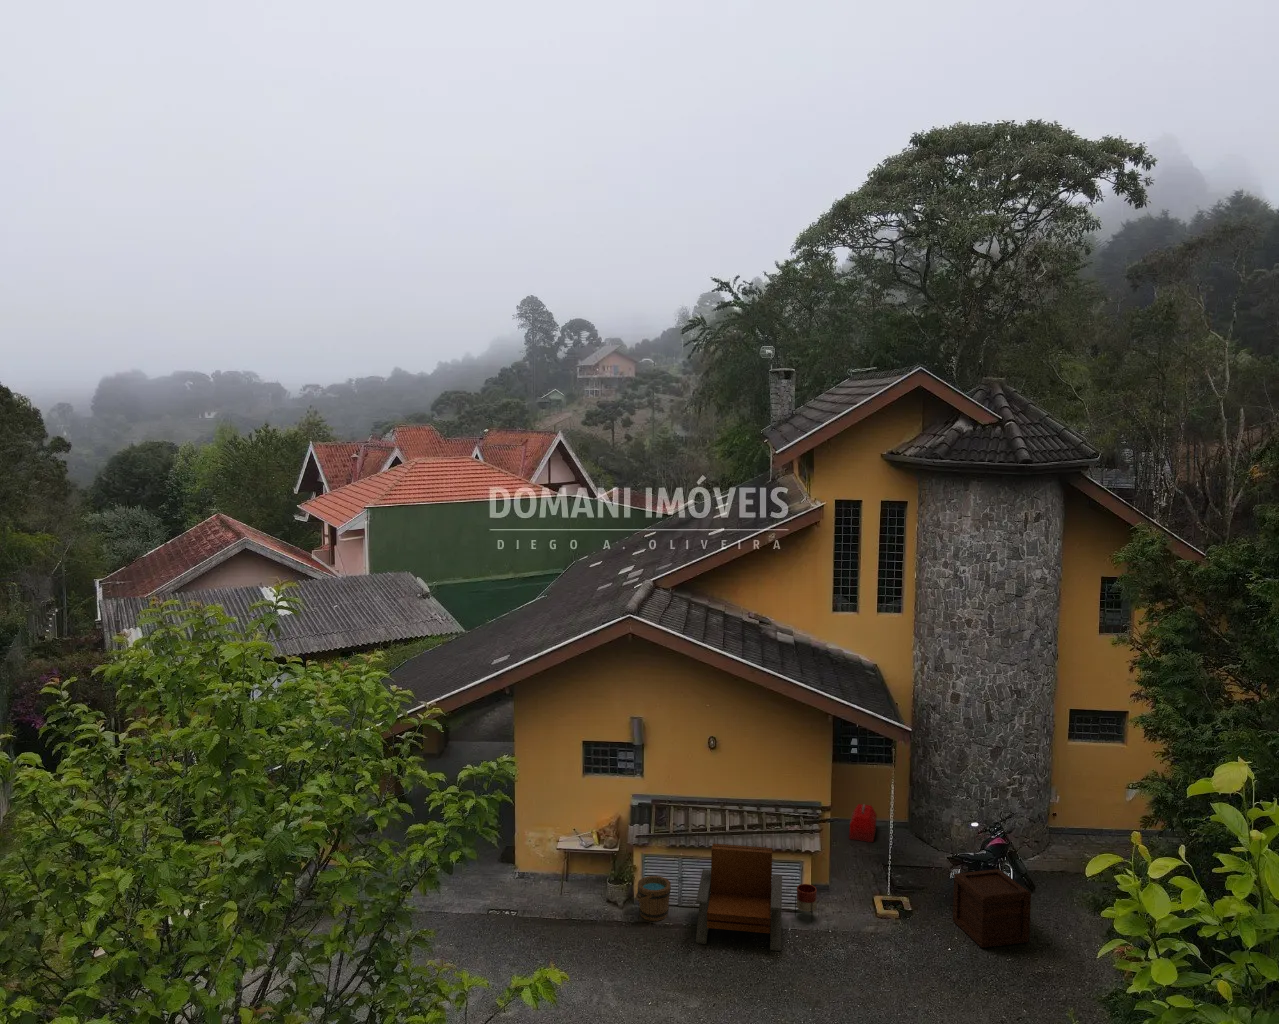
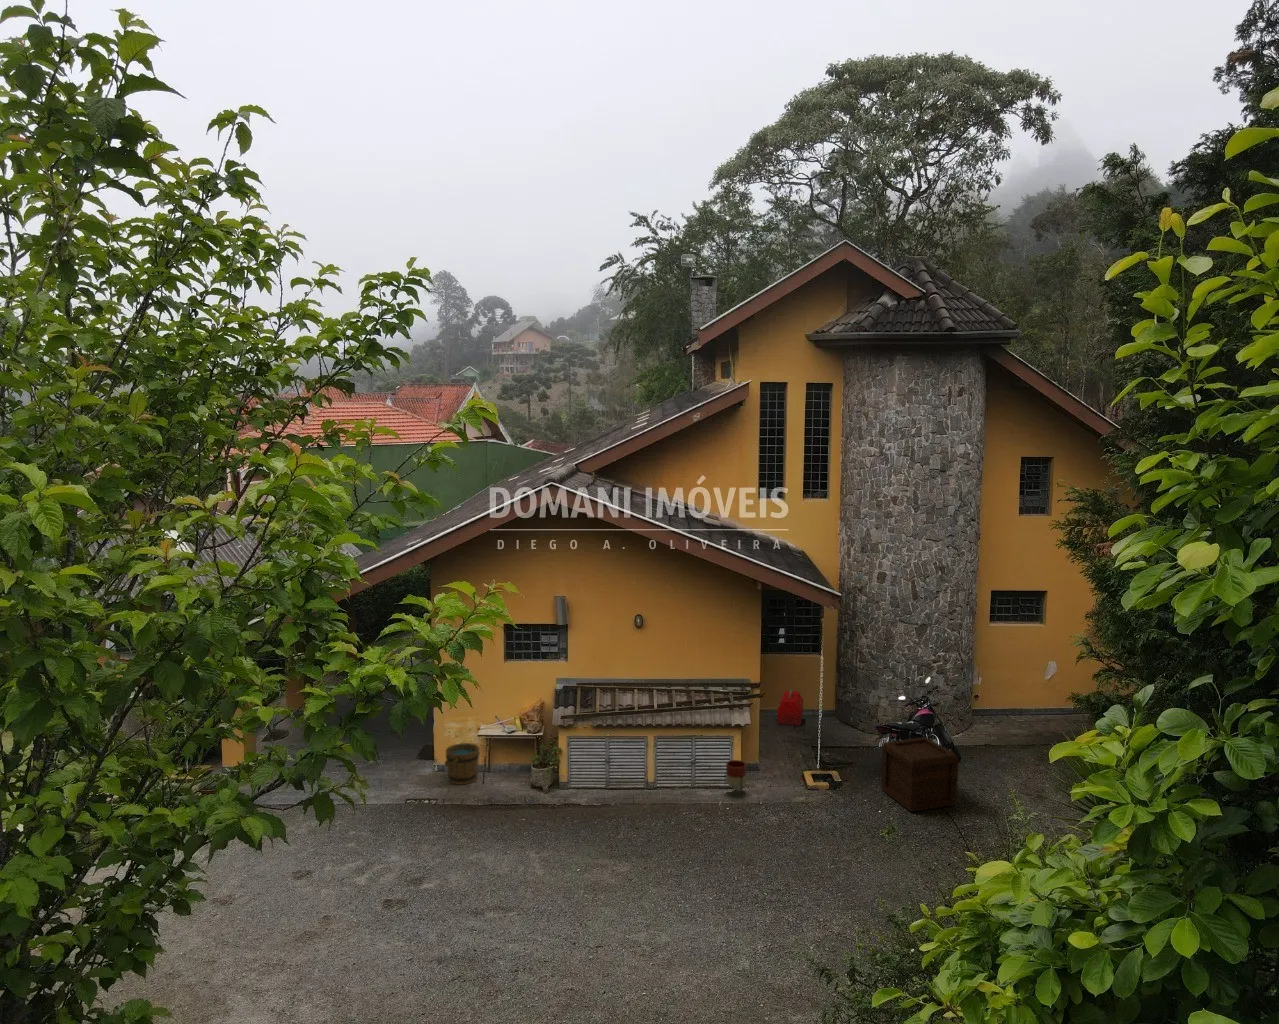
lounge chair: present [696,844,782,951] -> none [624,722,711,823]
bucket: present [636,876,671,921] -> present [444,743,480,785]

